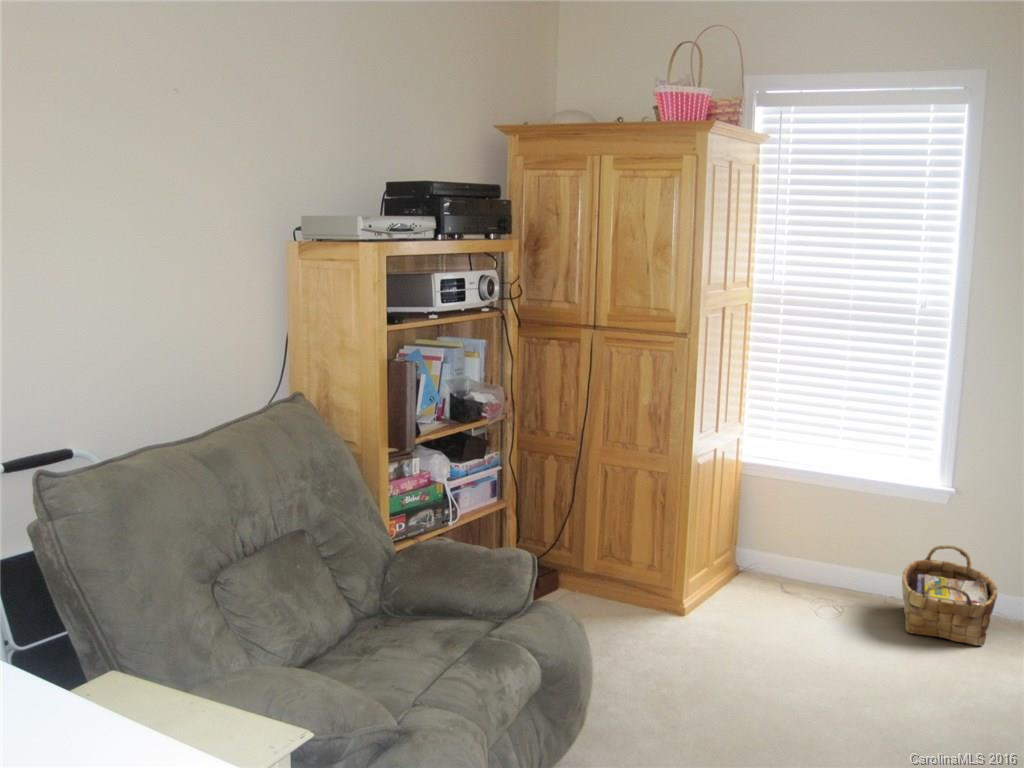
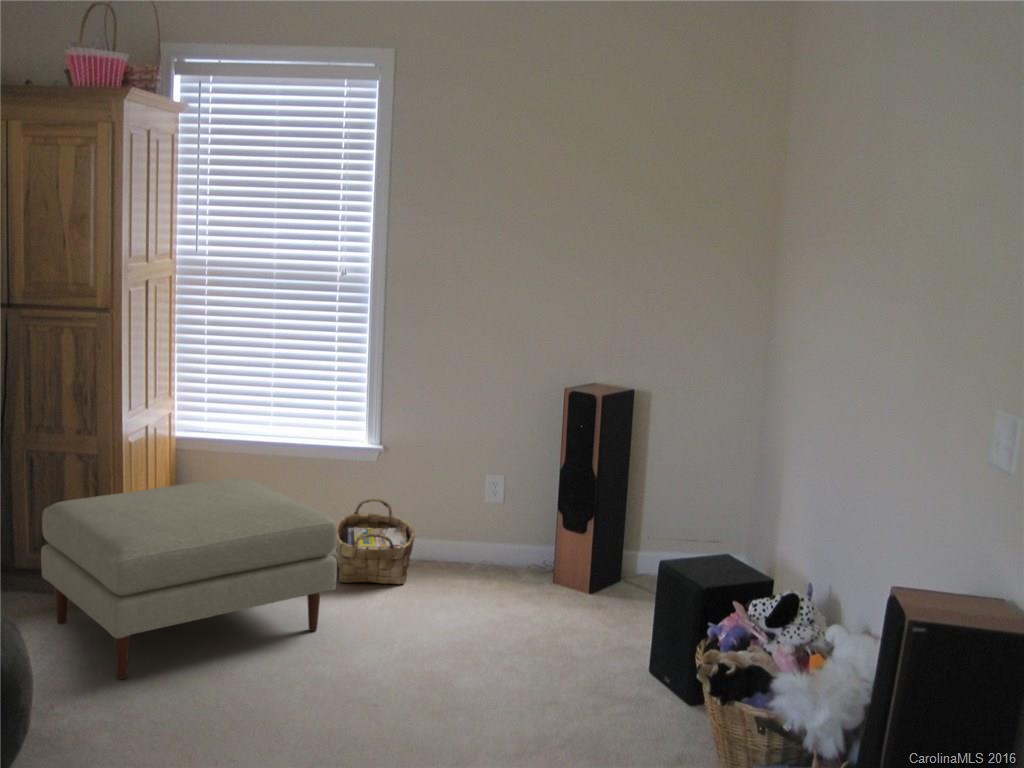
ottoman: none [611,509,906,697] -> present [41,478,337,679]

